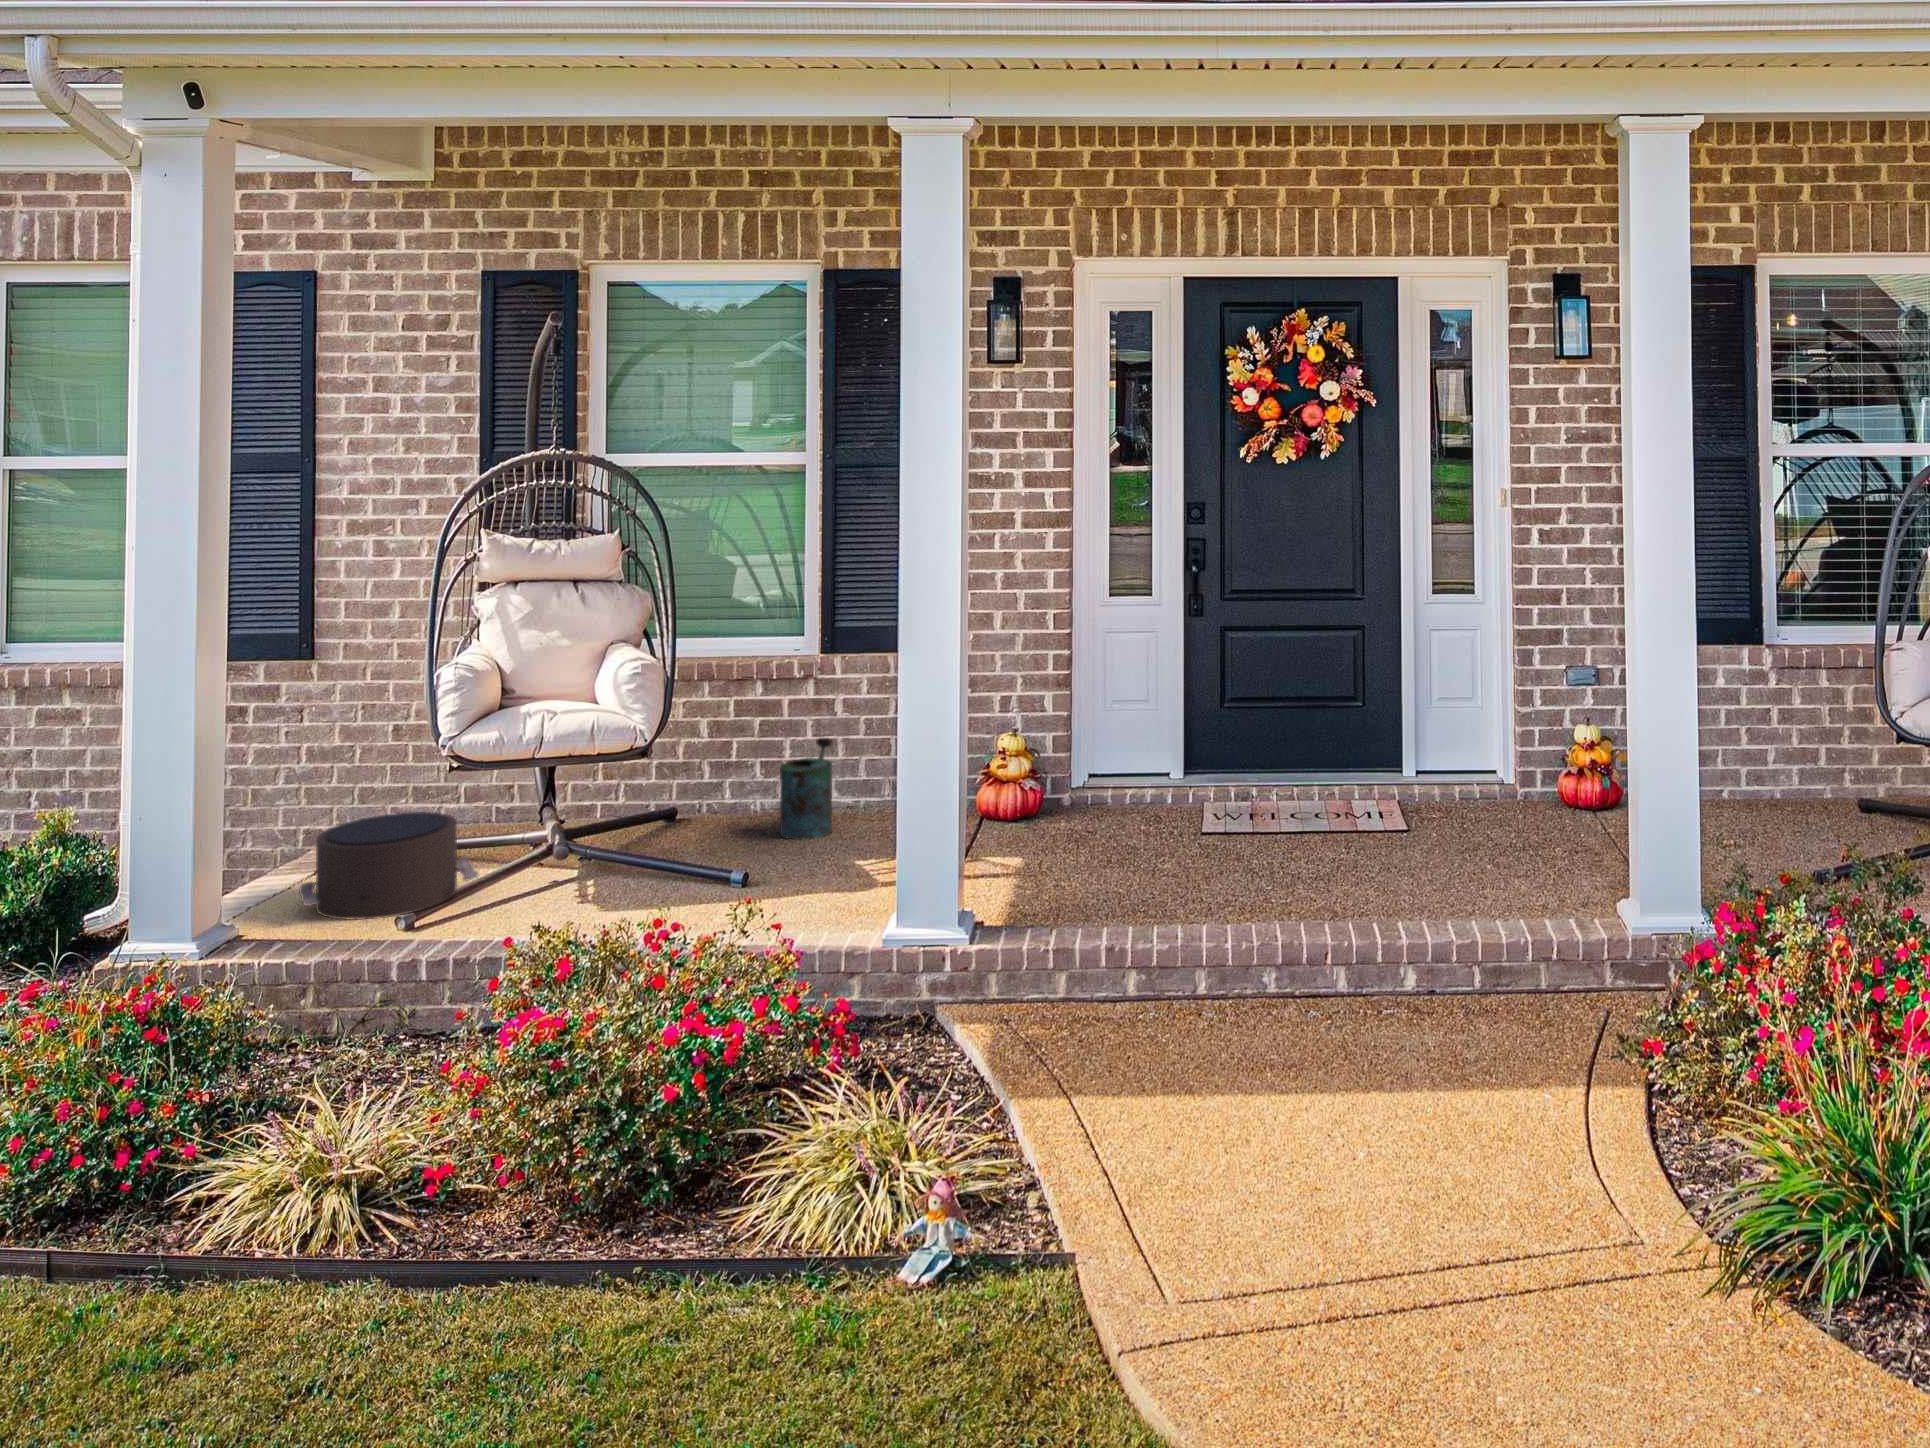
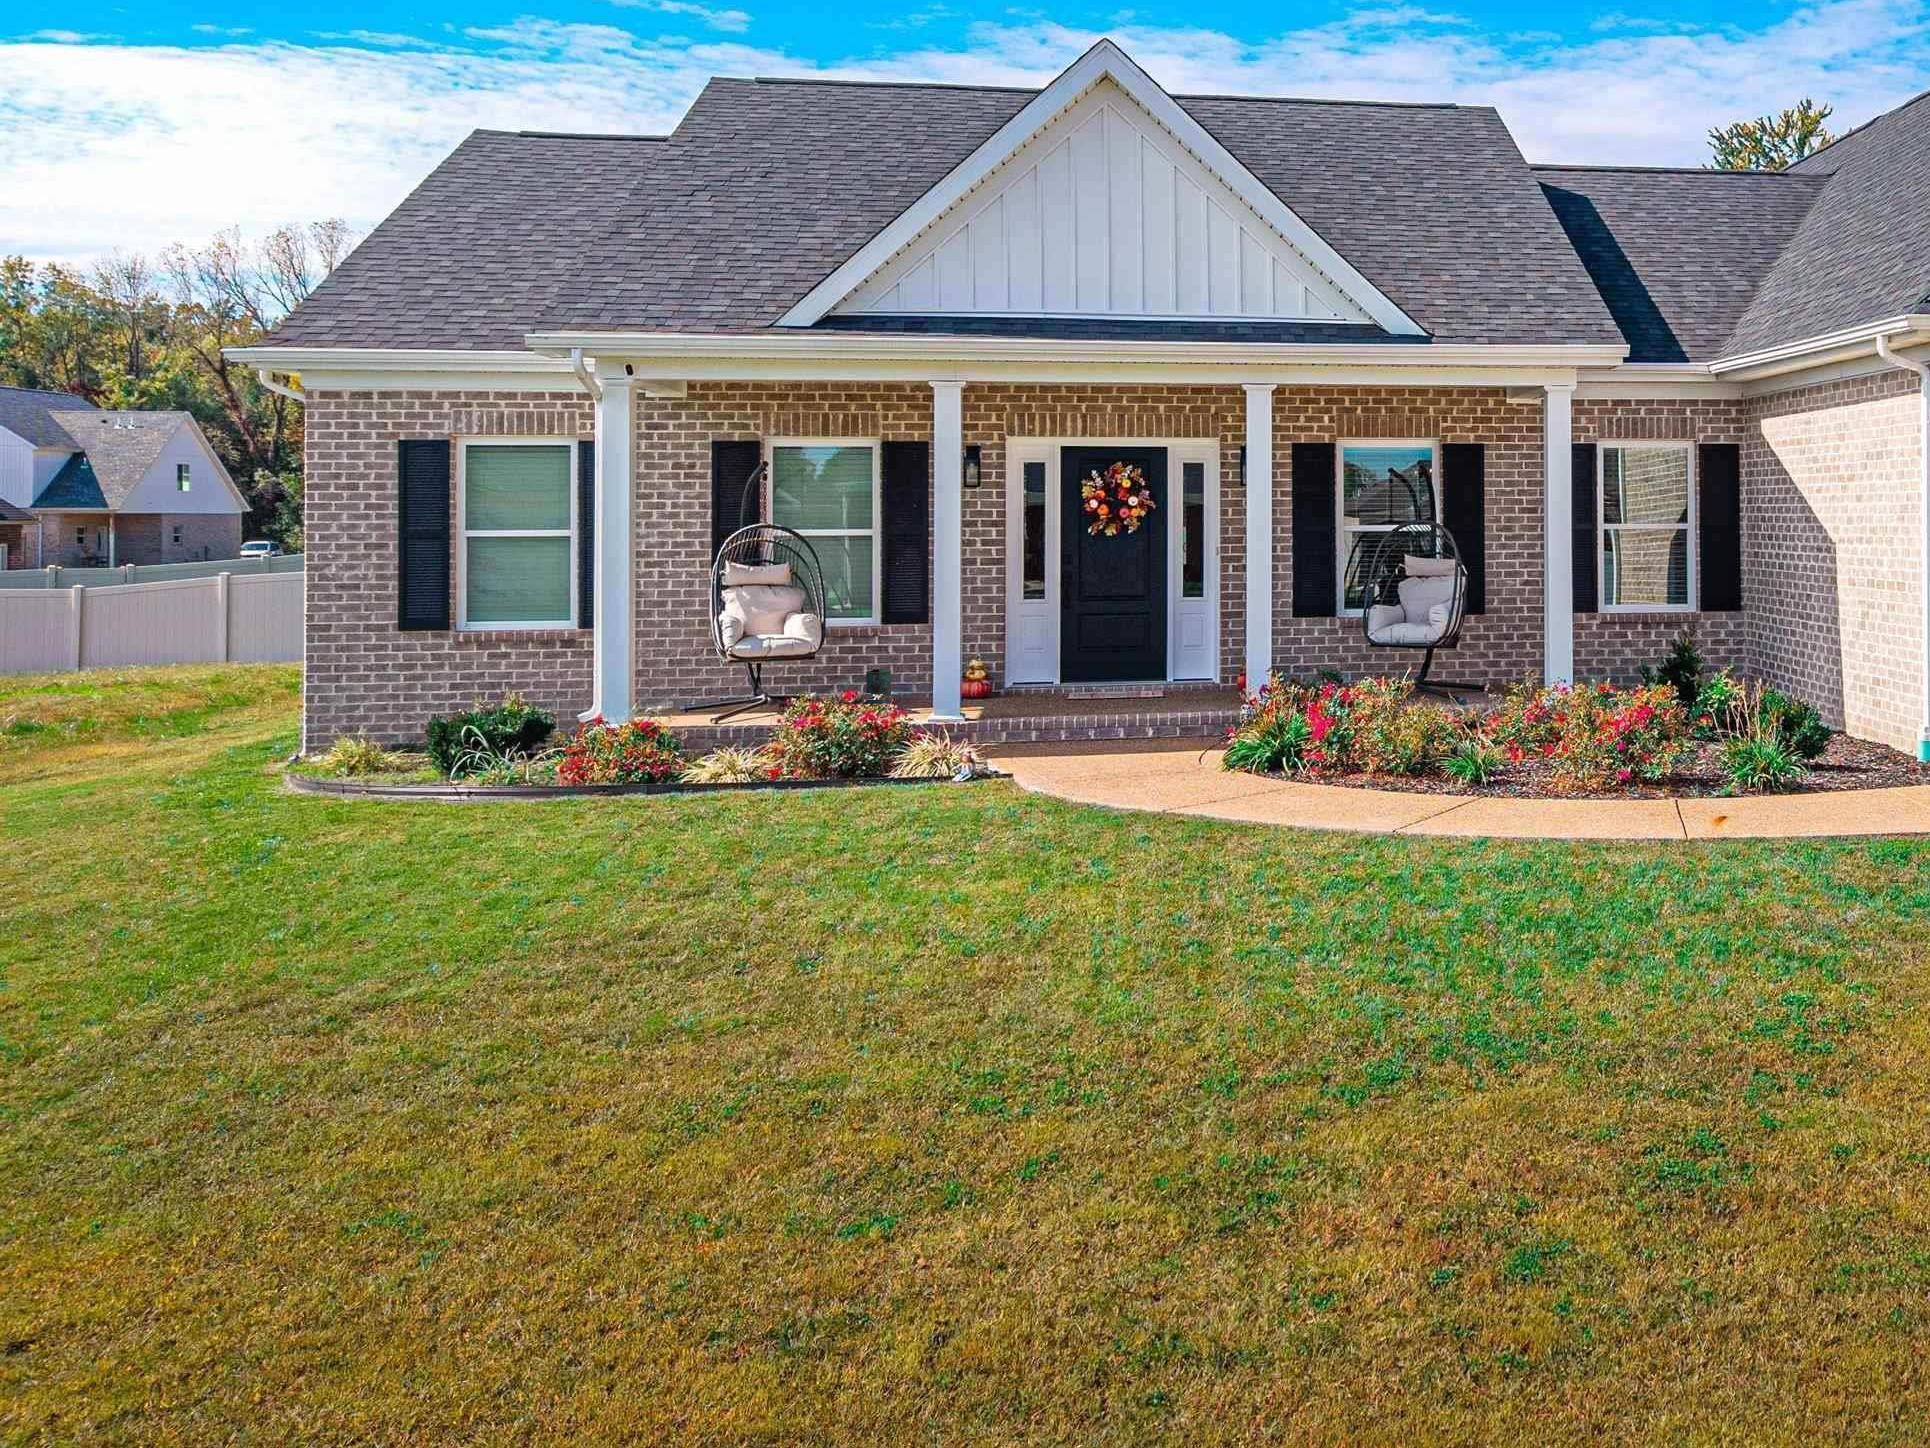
pouf: present [299,812,478,920] -> none [663,681,742,717]

